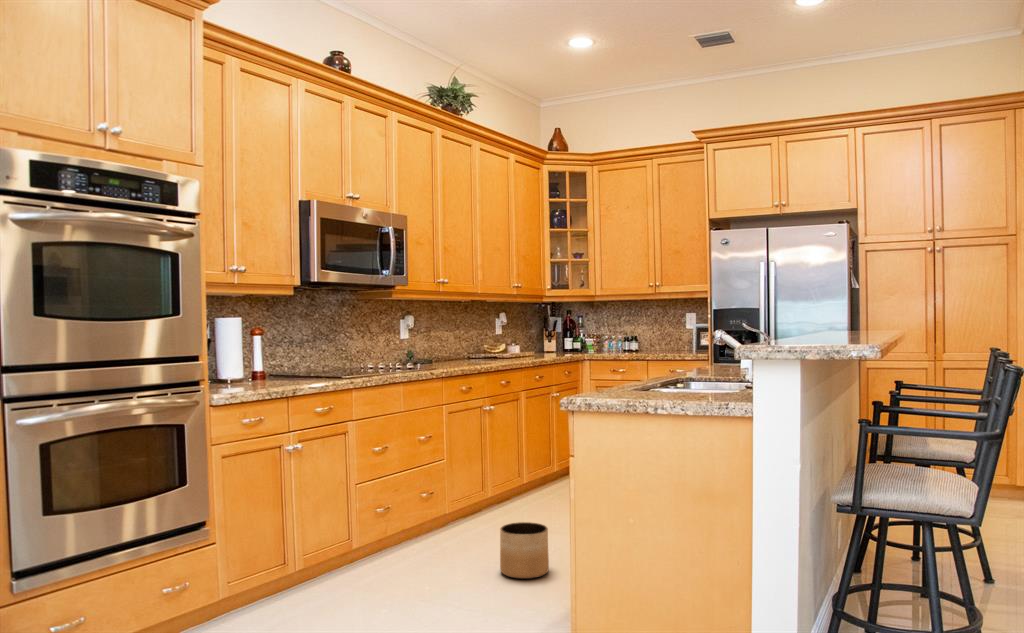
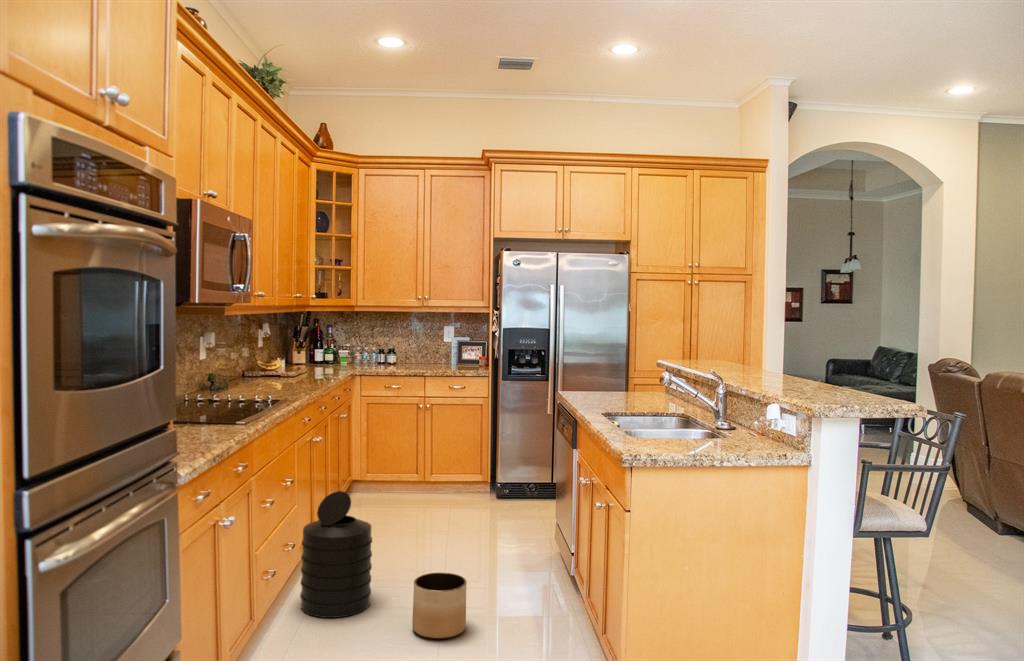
trash can: none [439,446,499,552] -> present [300,491,372,618]

